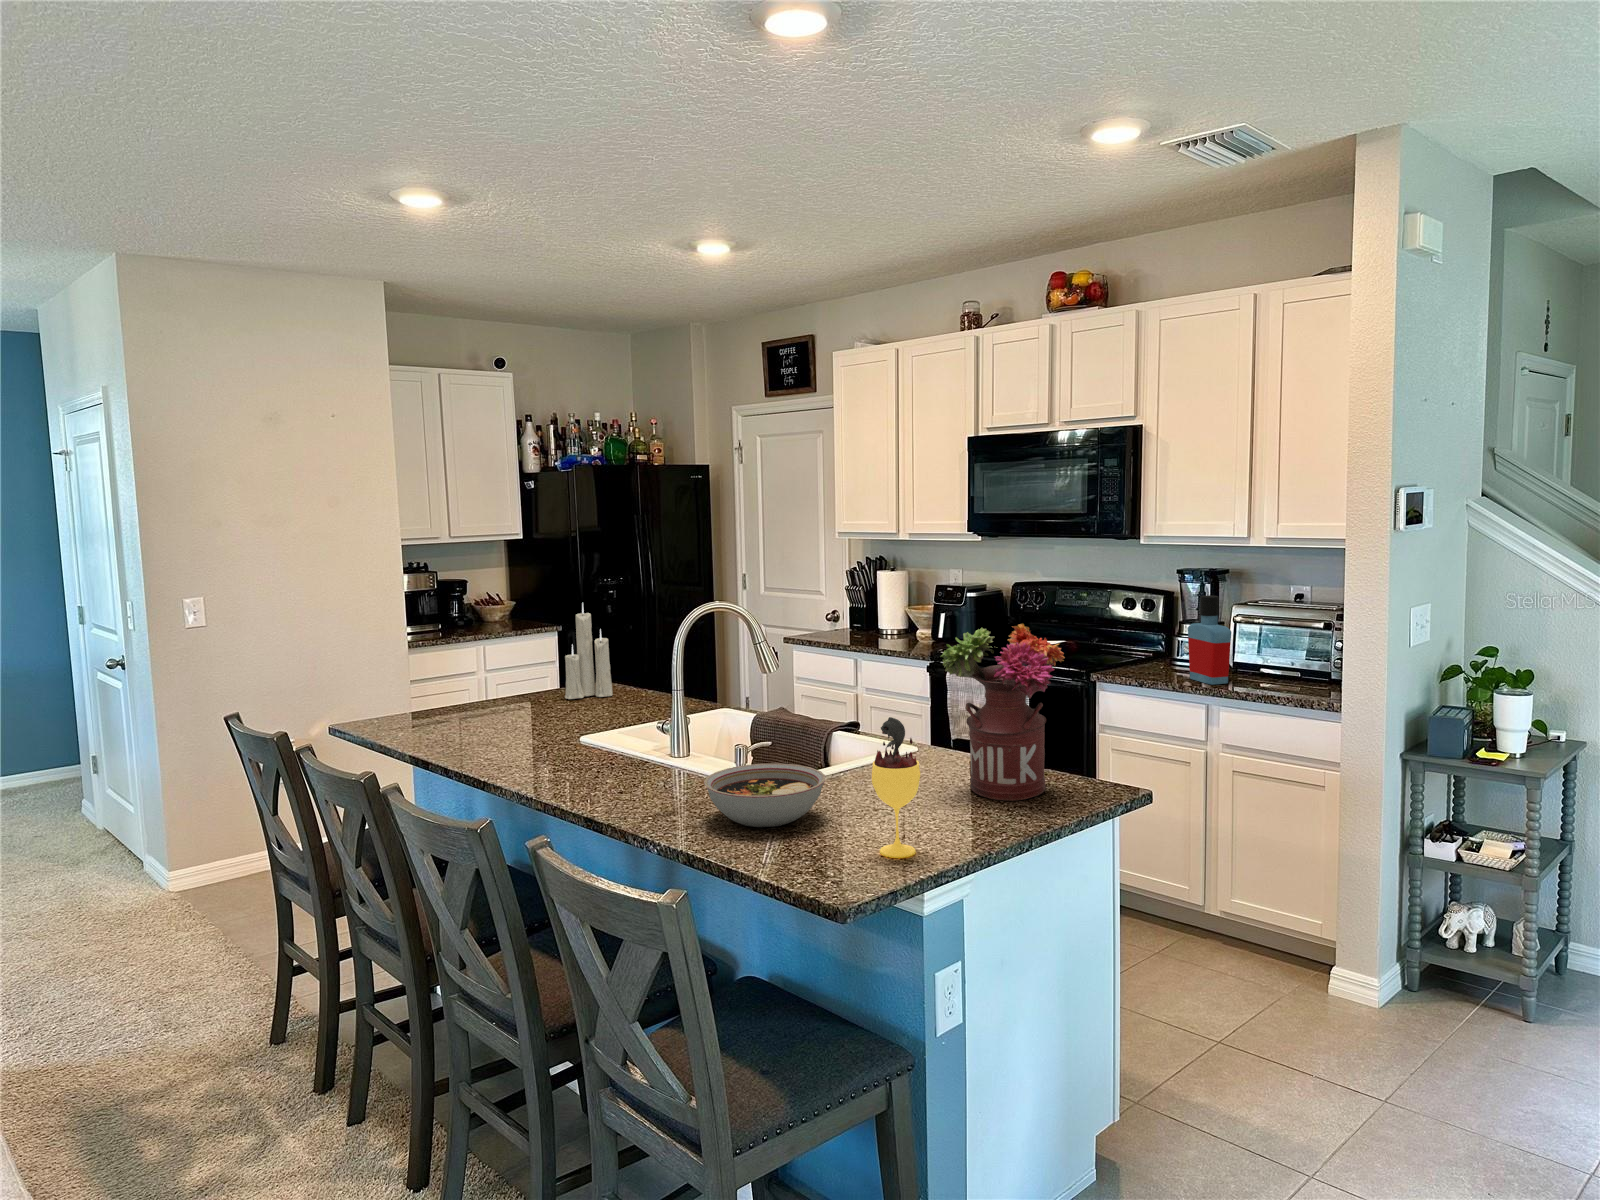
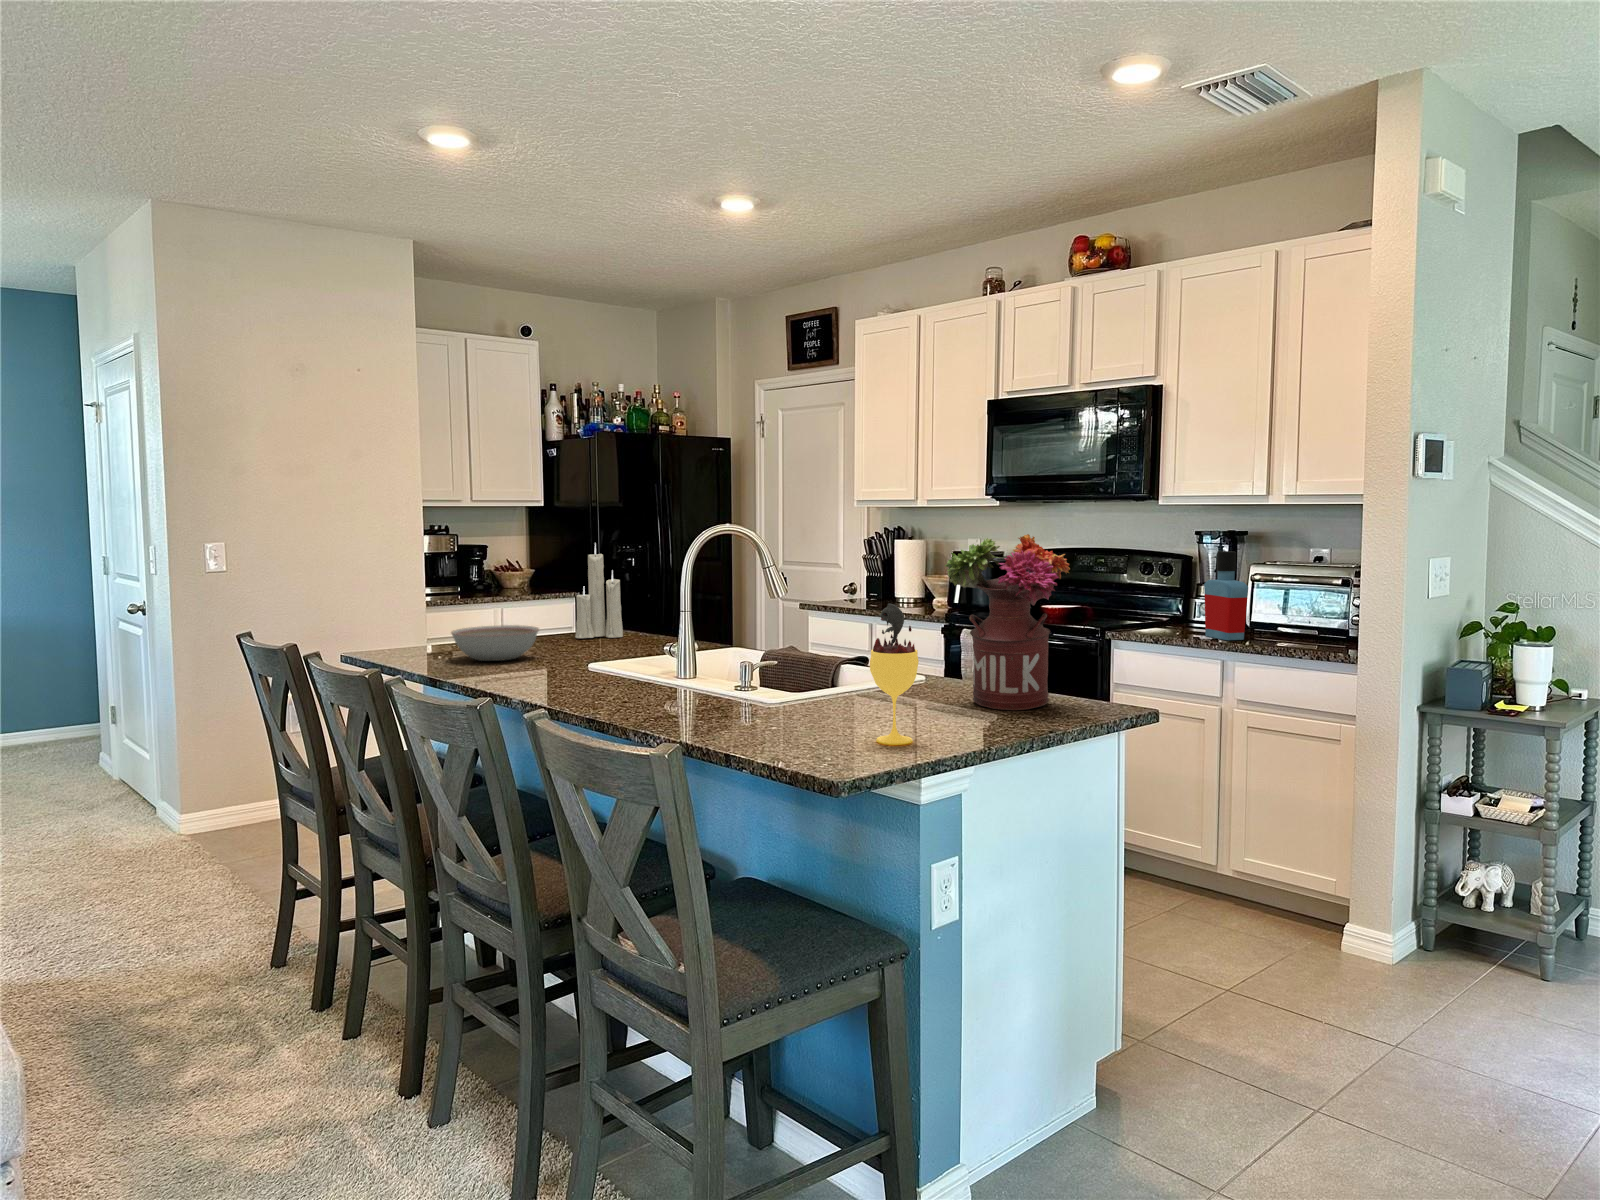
bowl: present [704,763,826,827] -> present [451,625,539,661]

